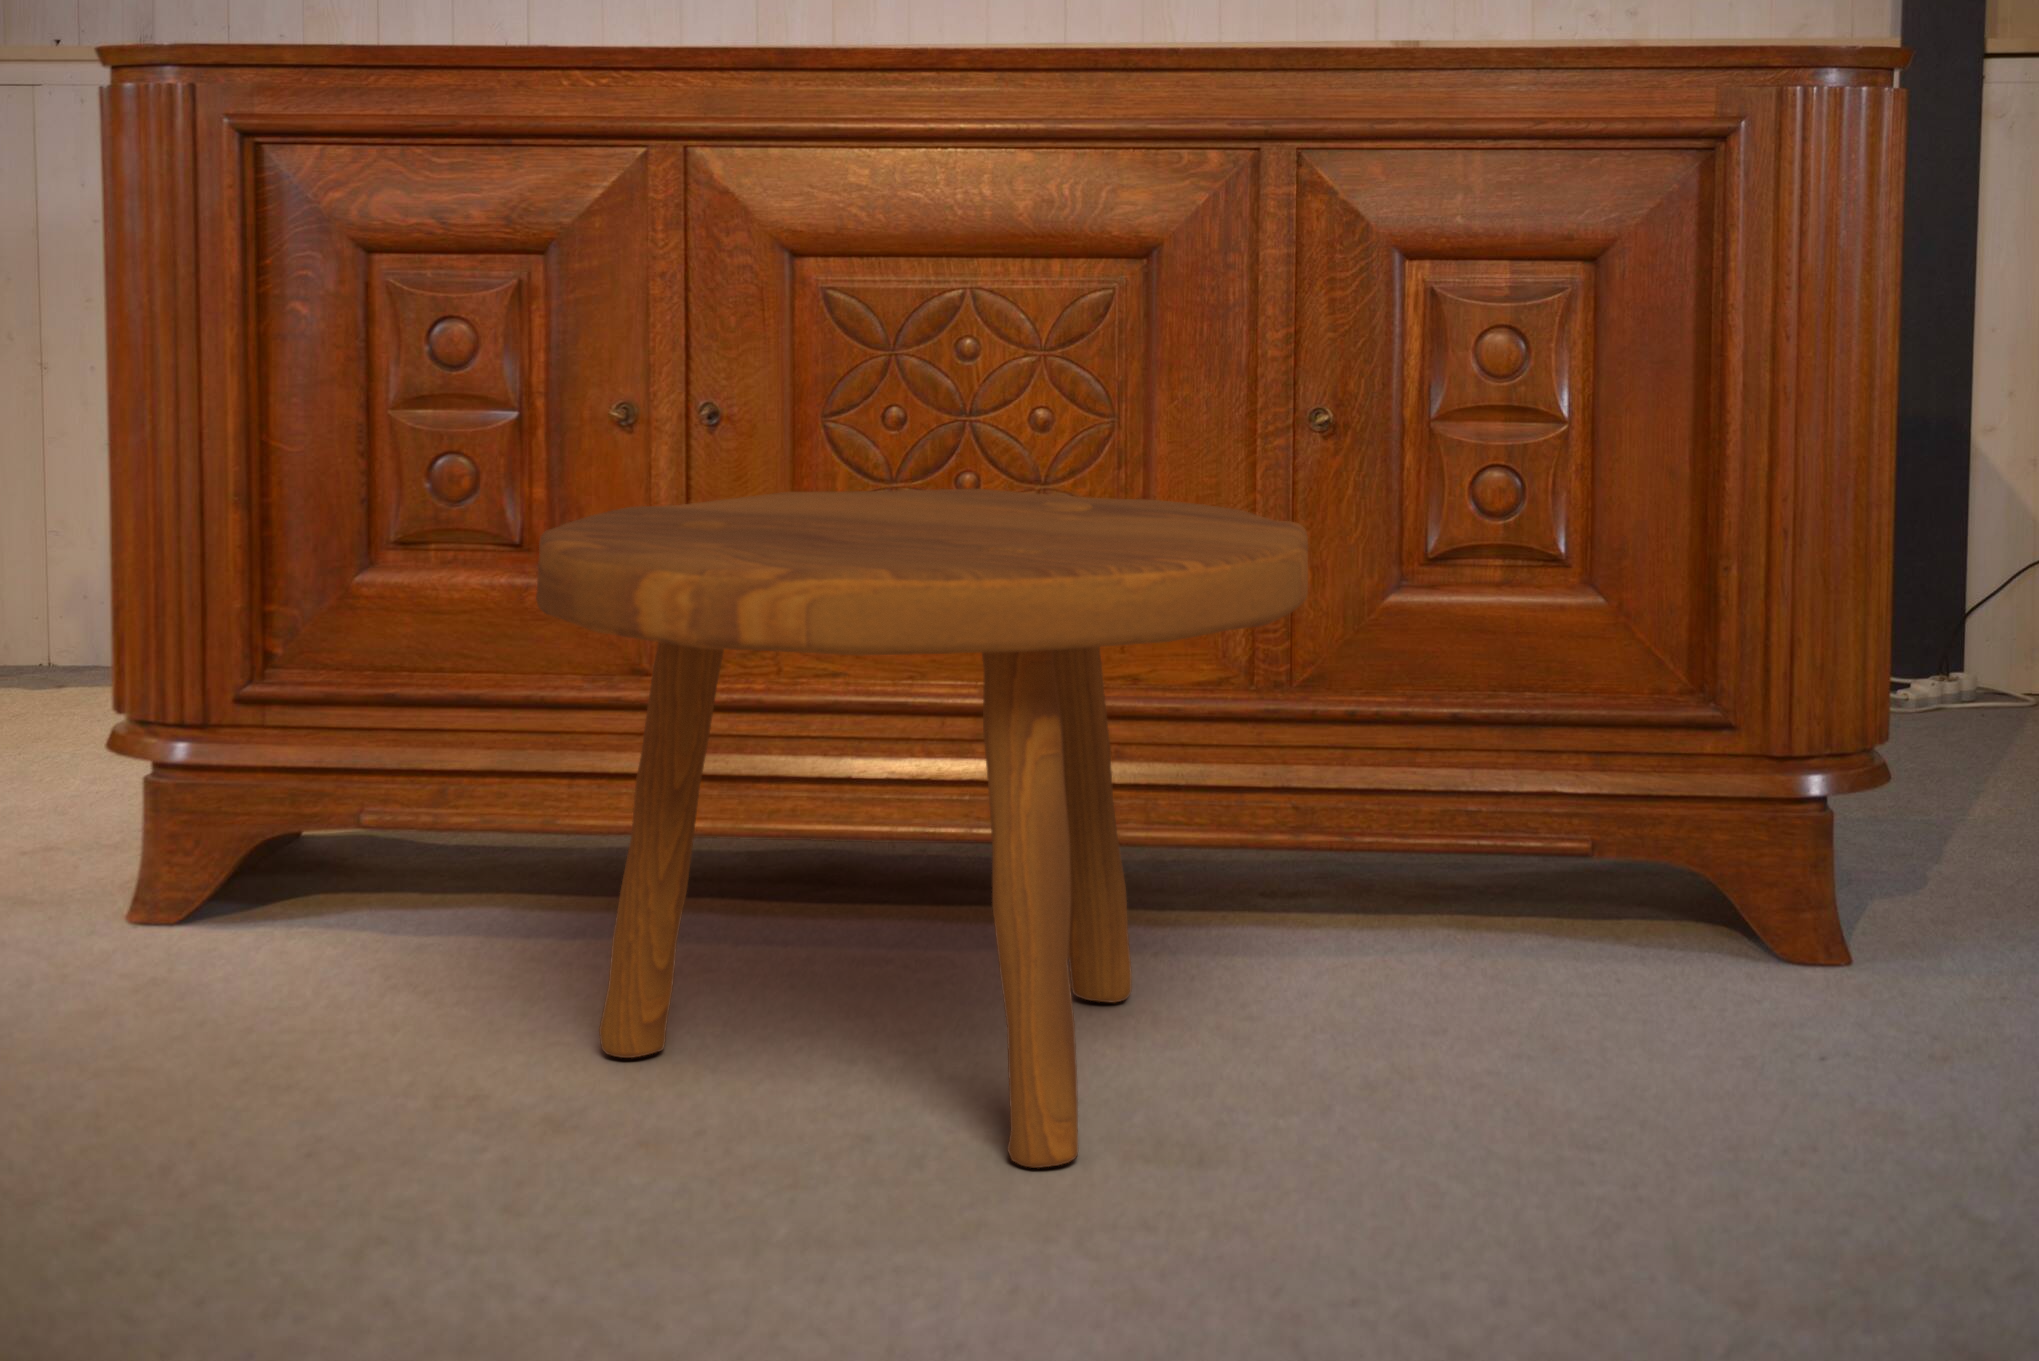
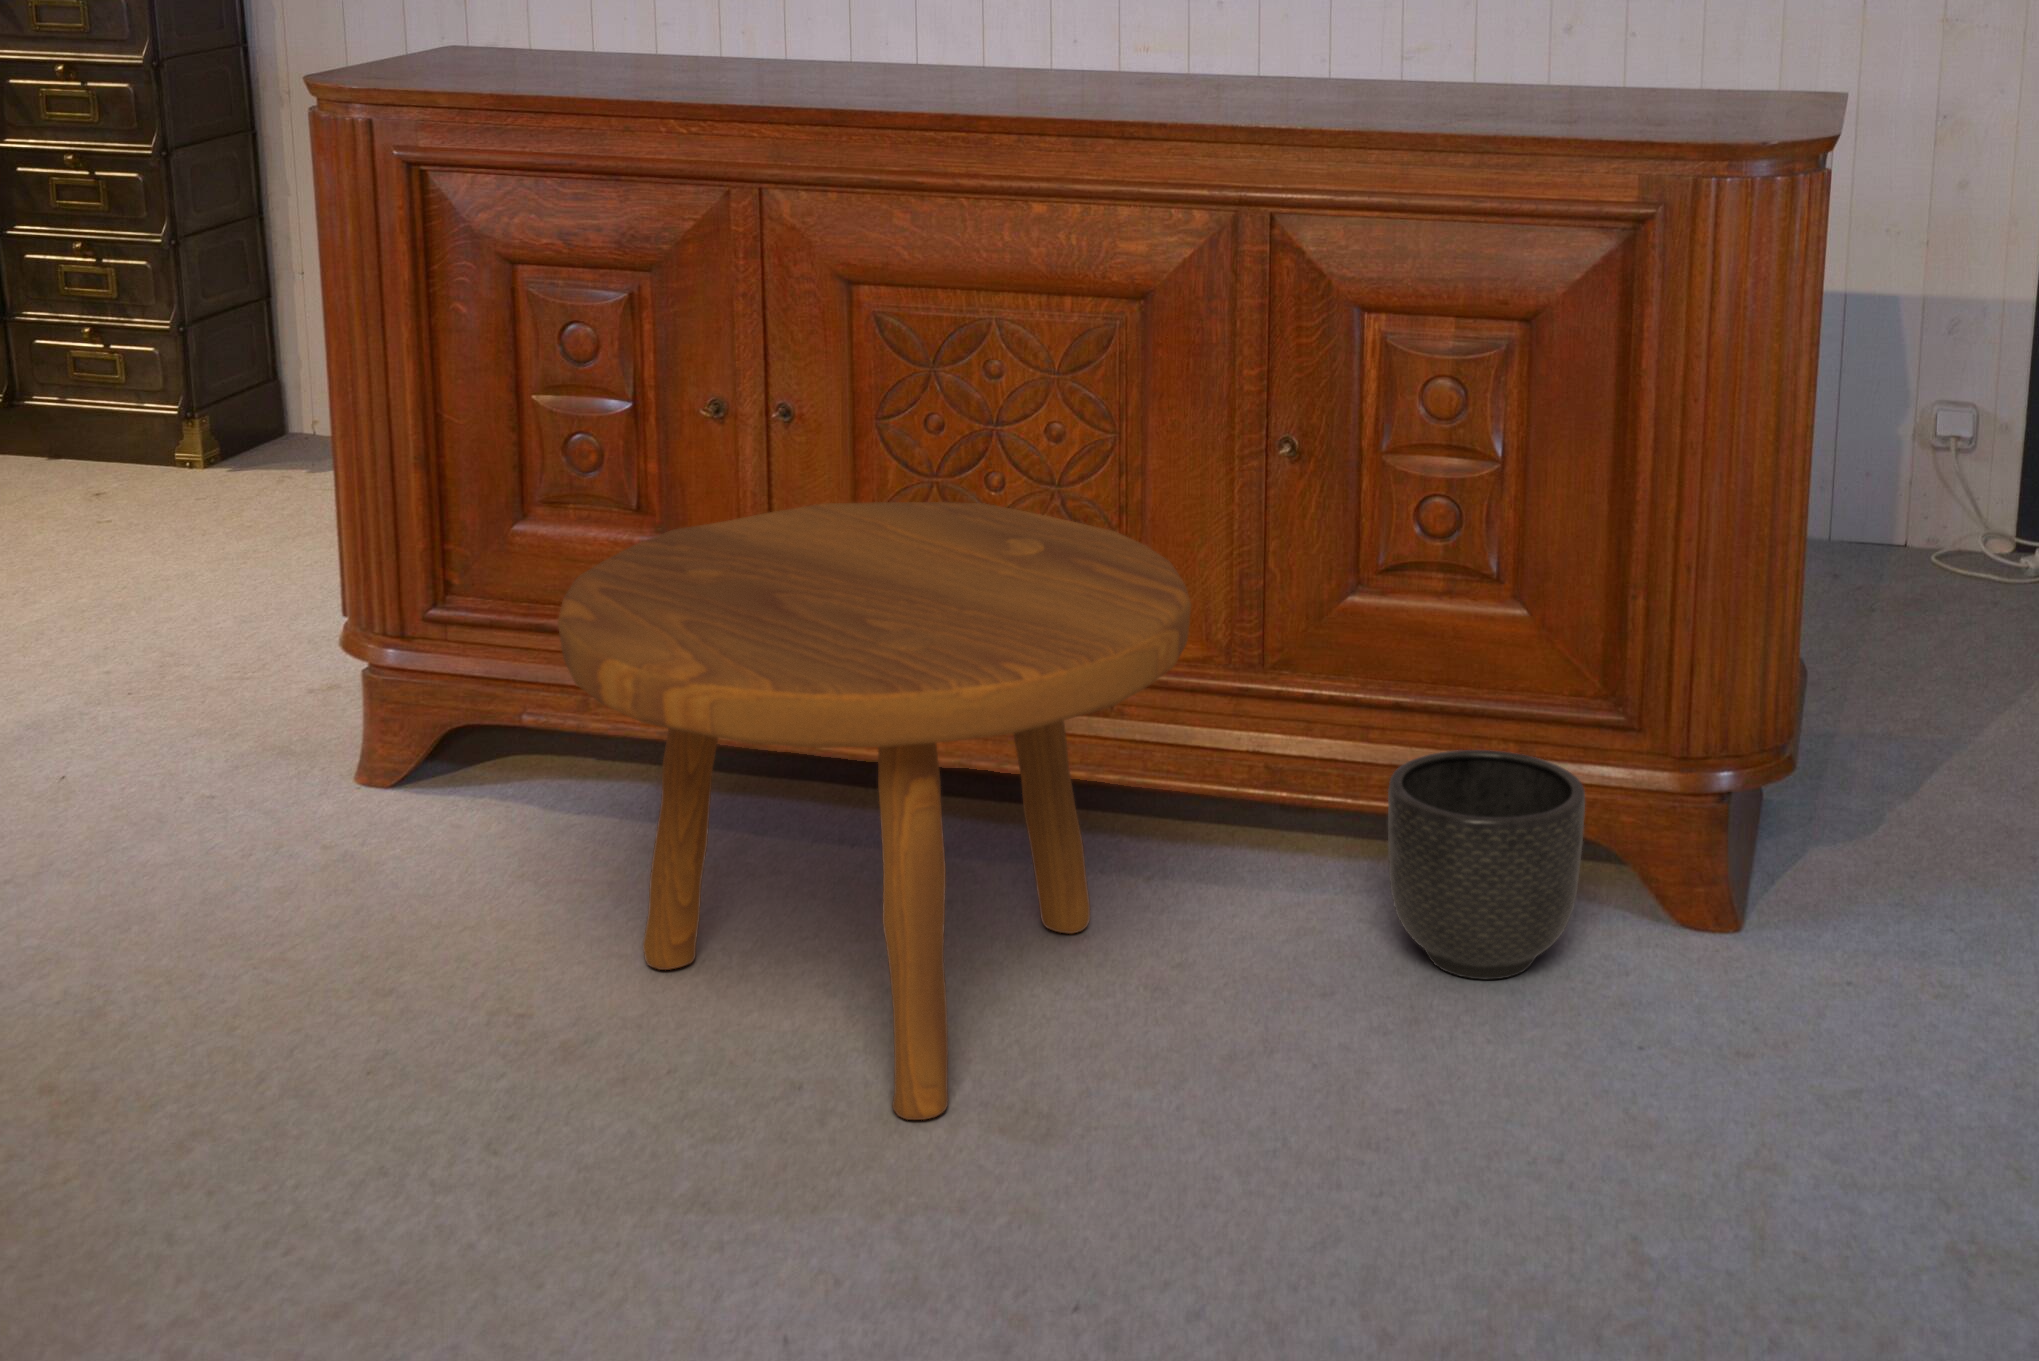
planter: none [1491,758,1725,1014] -> present [1388,750,1585,980]

